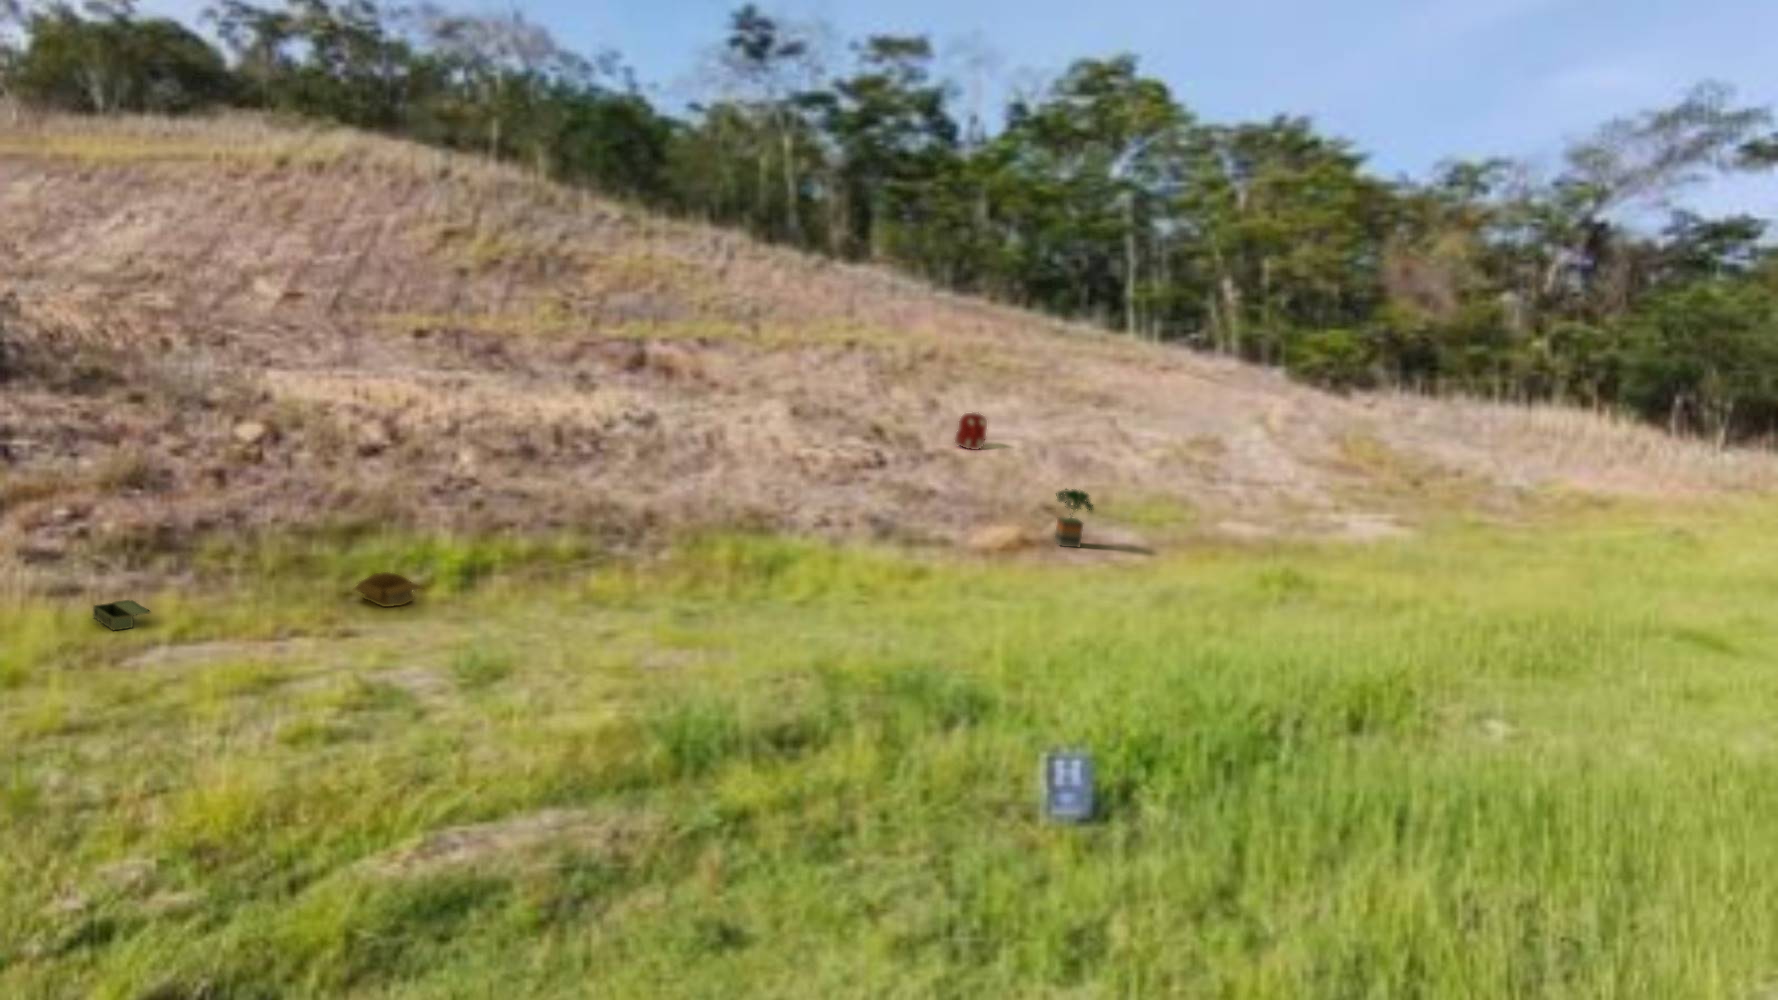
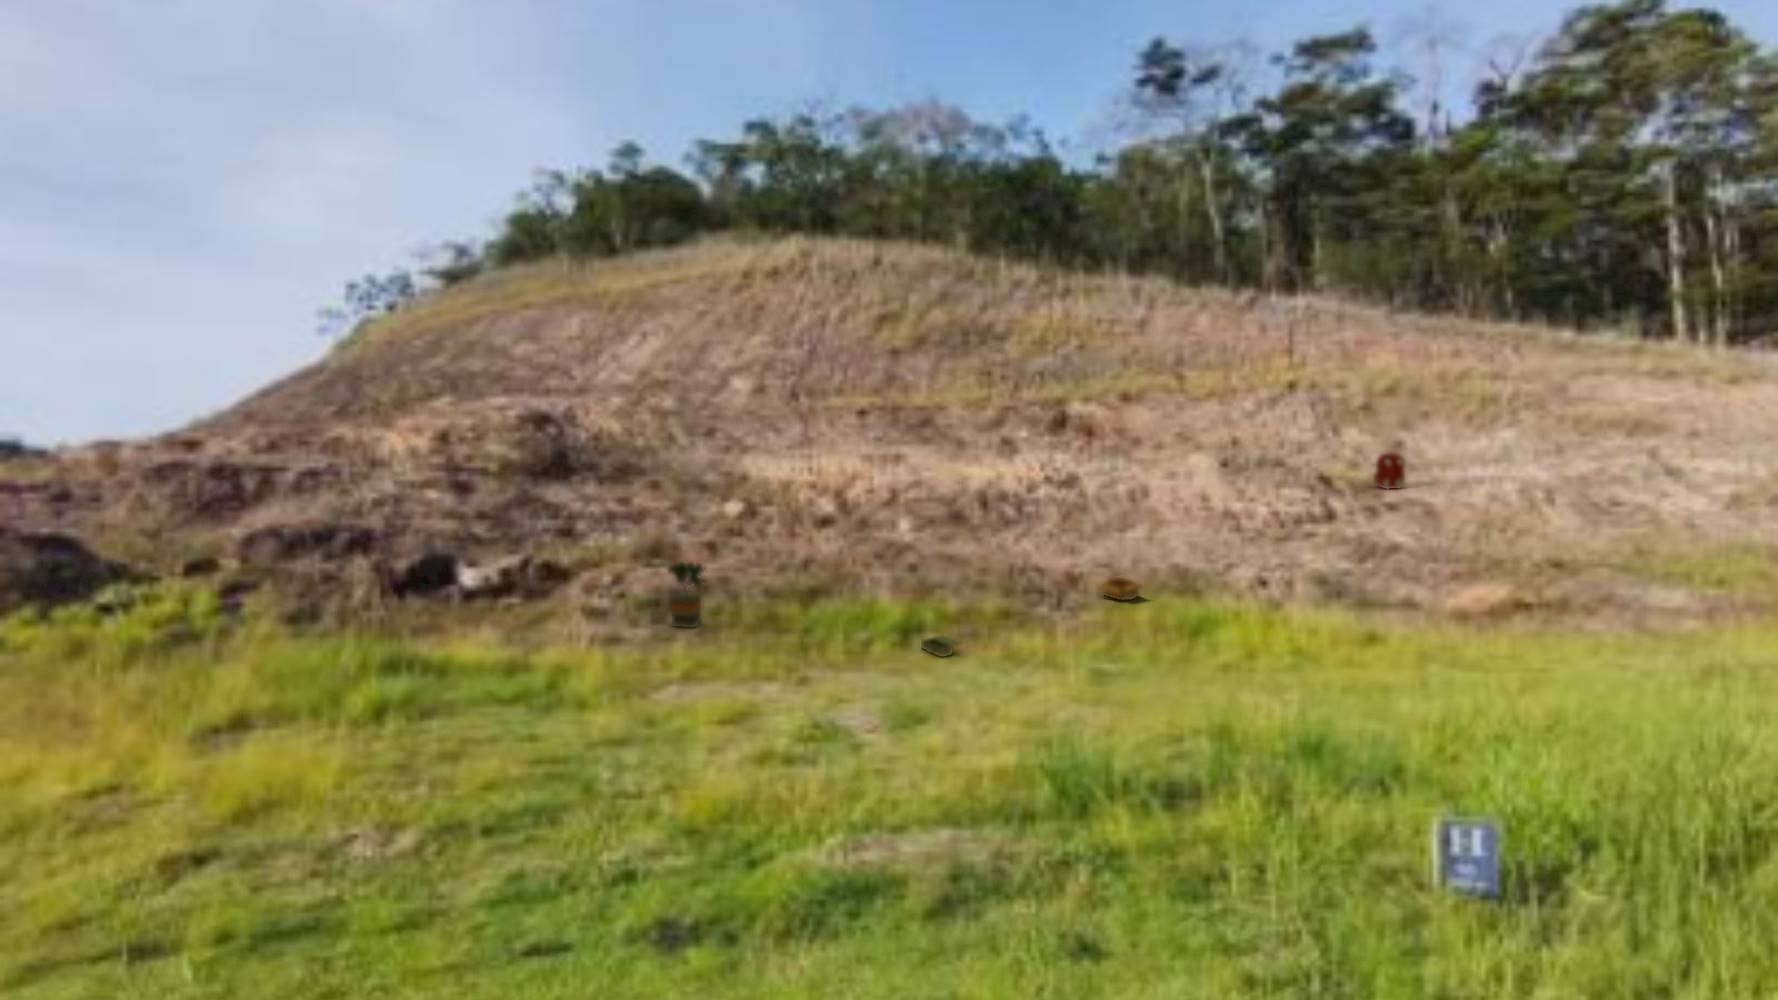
potted tree: present [1055,489,1094,547] -> present [668,562,707,628]
cardboard box: present [355,572,421,607] -> present [1101,577,1143,600]
toolbox: present [93,600,150,630] -> present [921,636,963,657]

